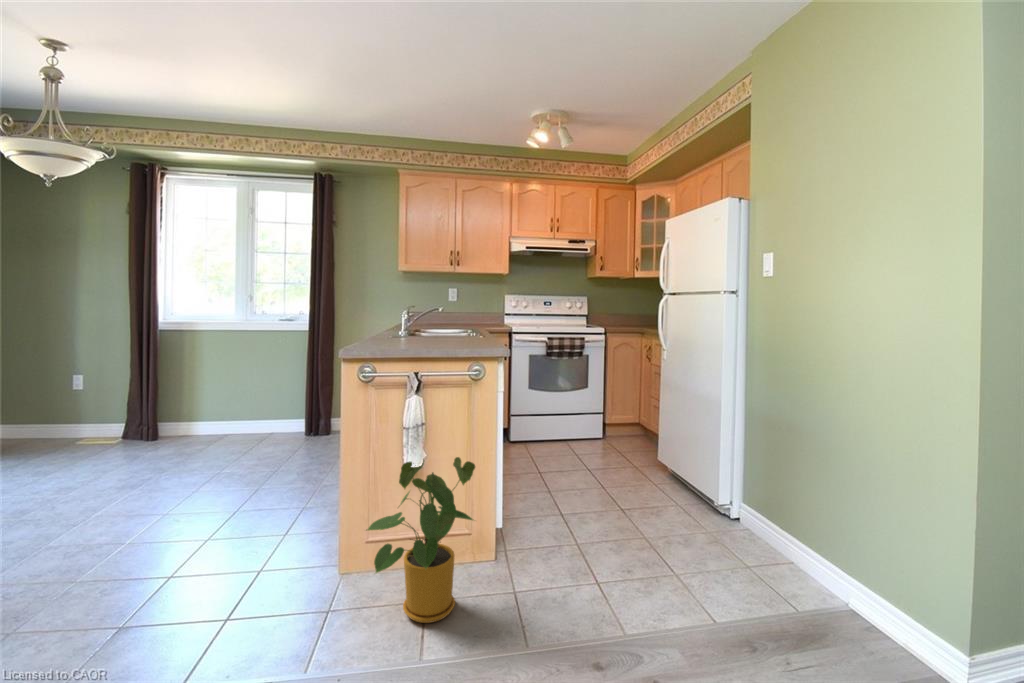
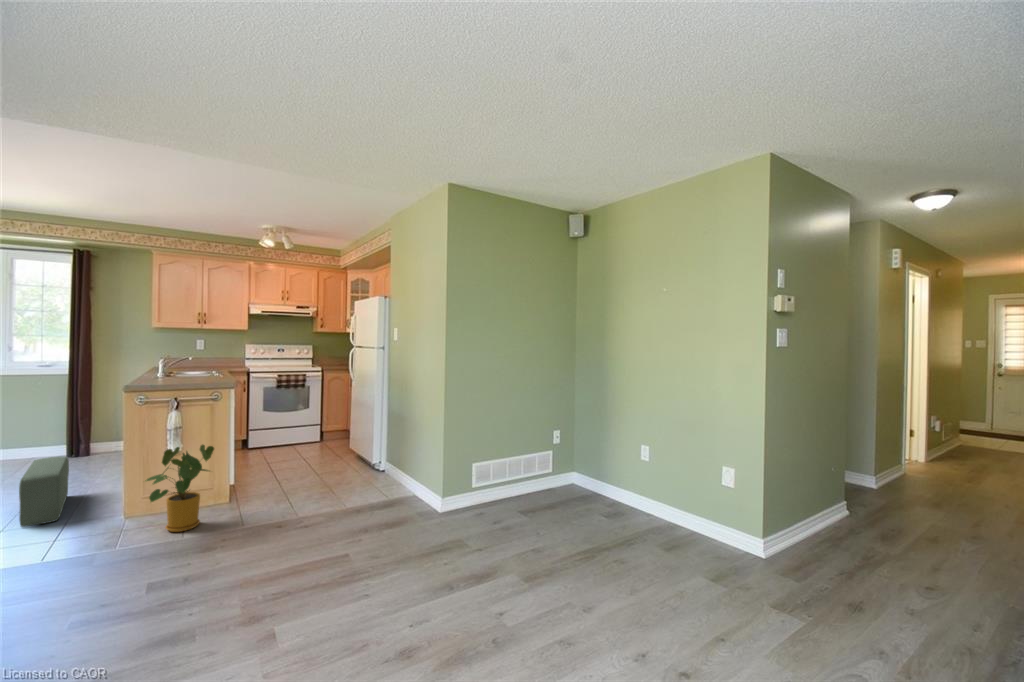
pouf: none [239,439,309,545] -> present [19,457,69,527]

